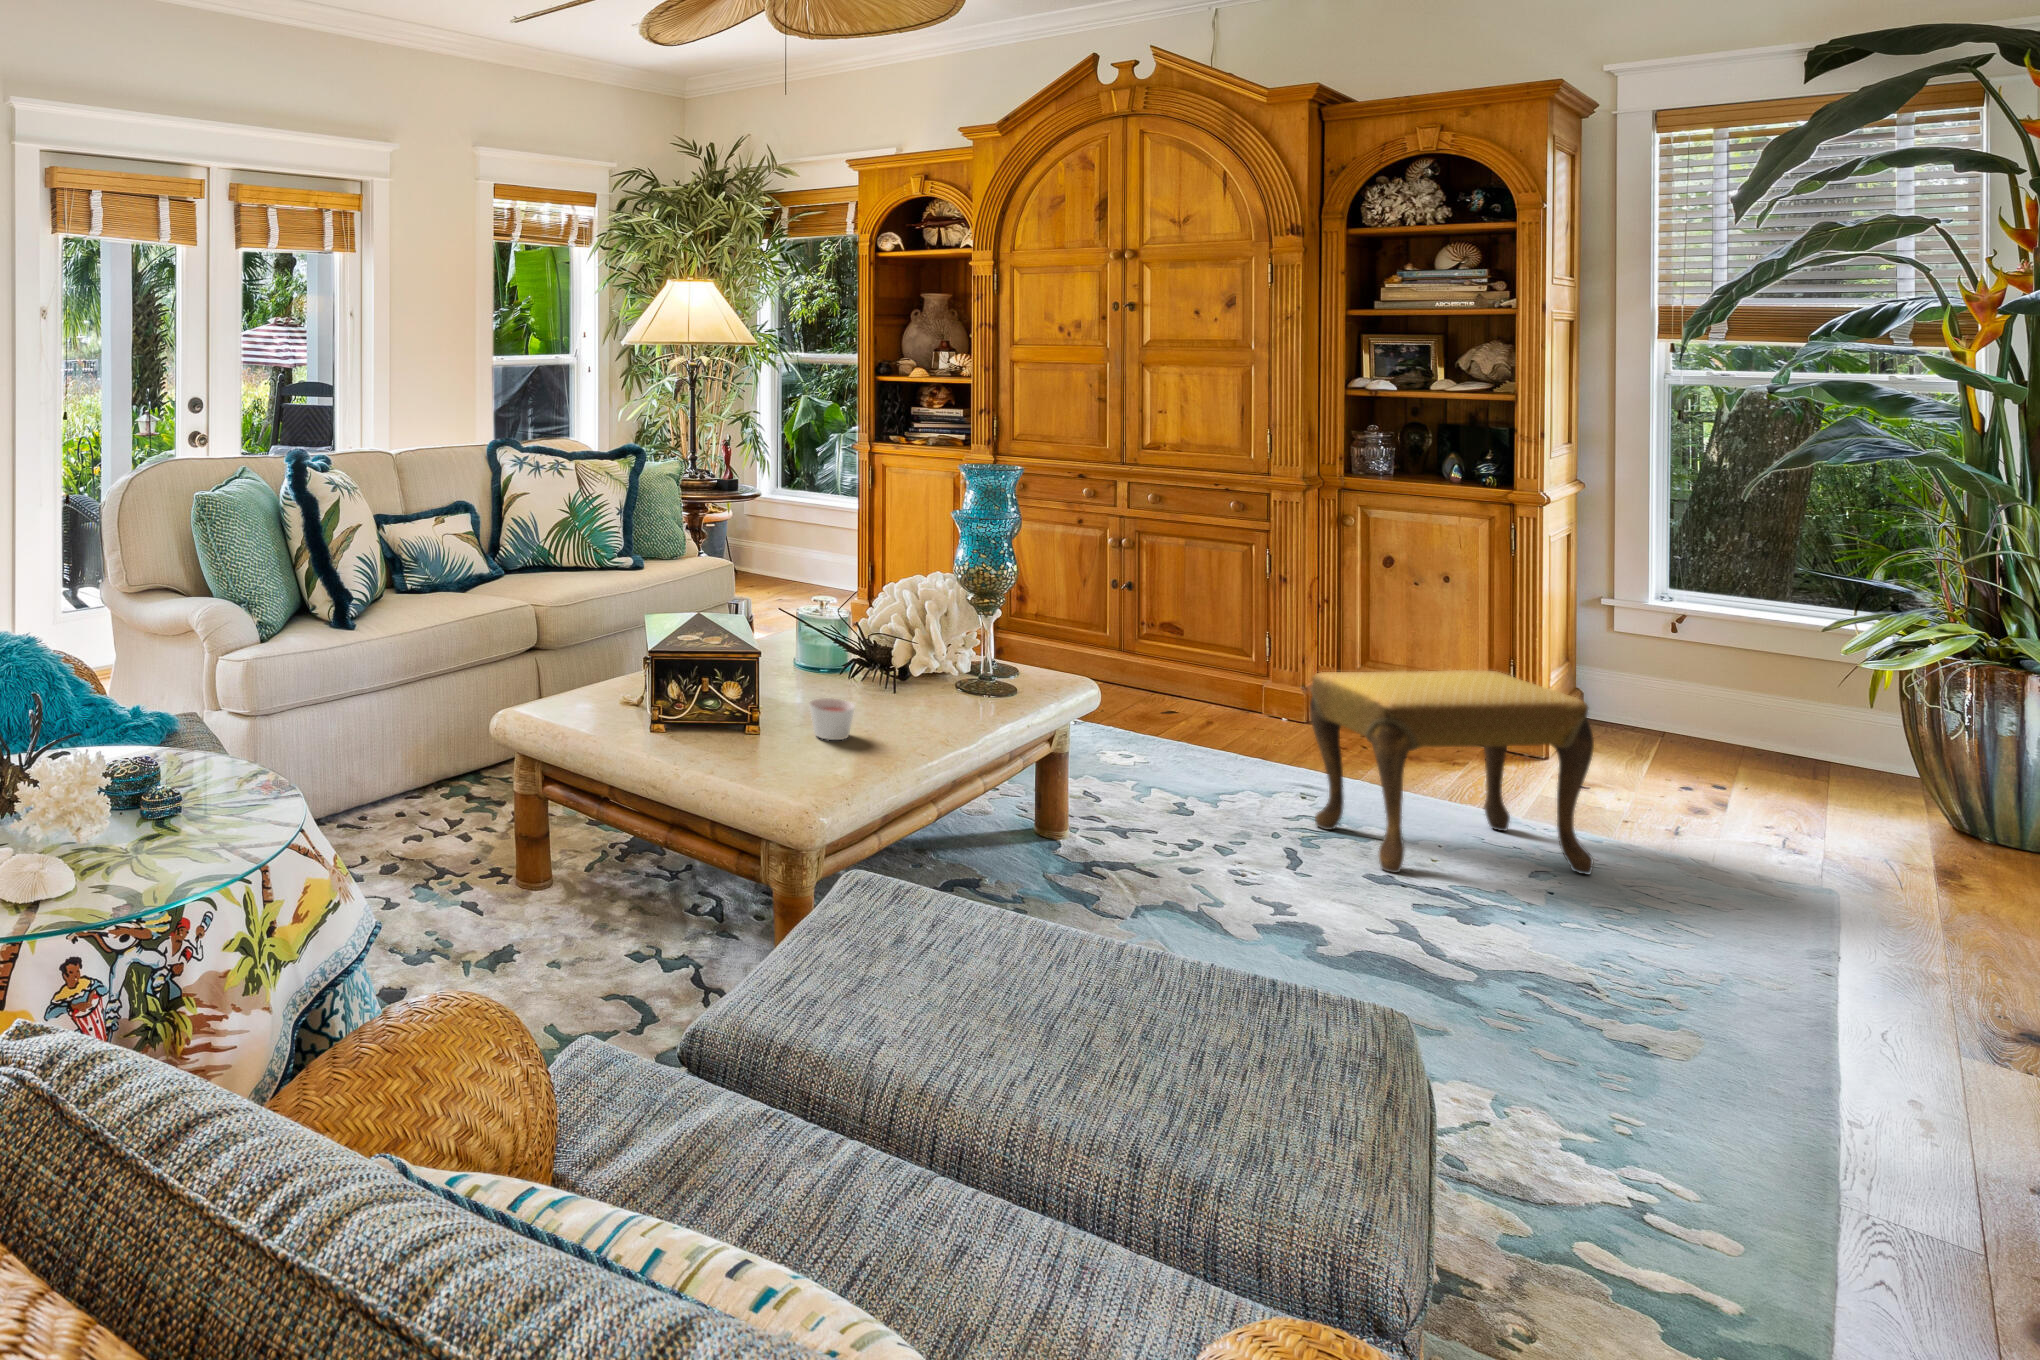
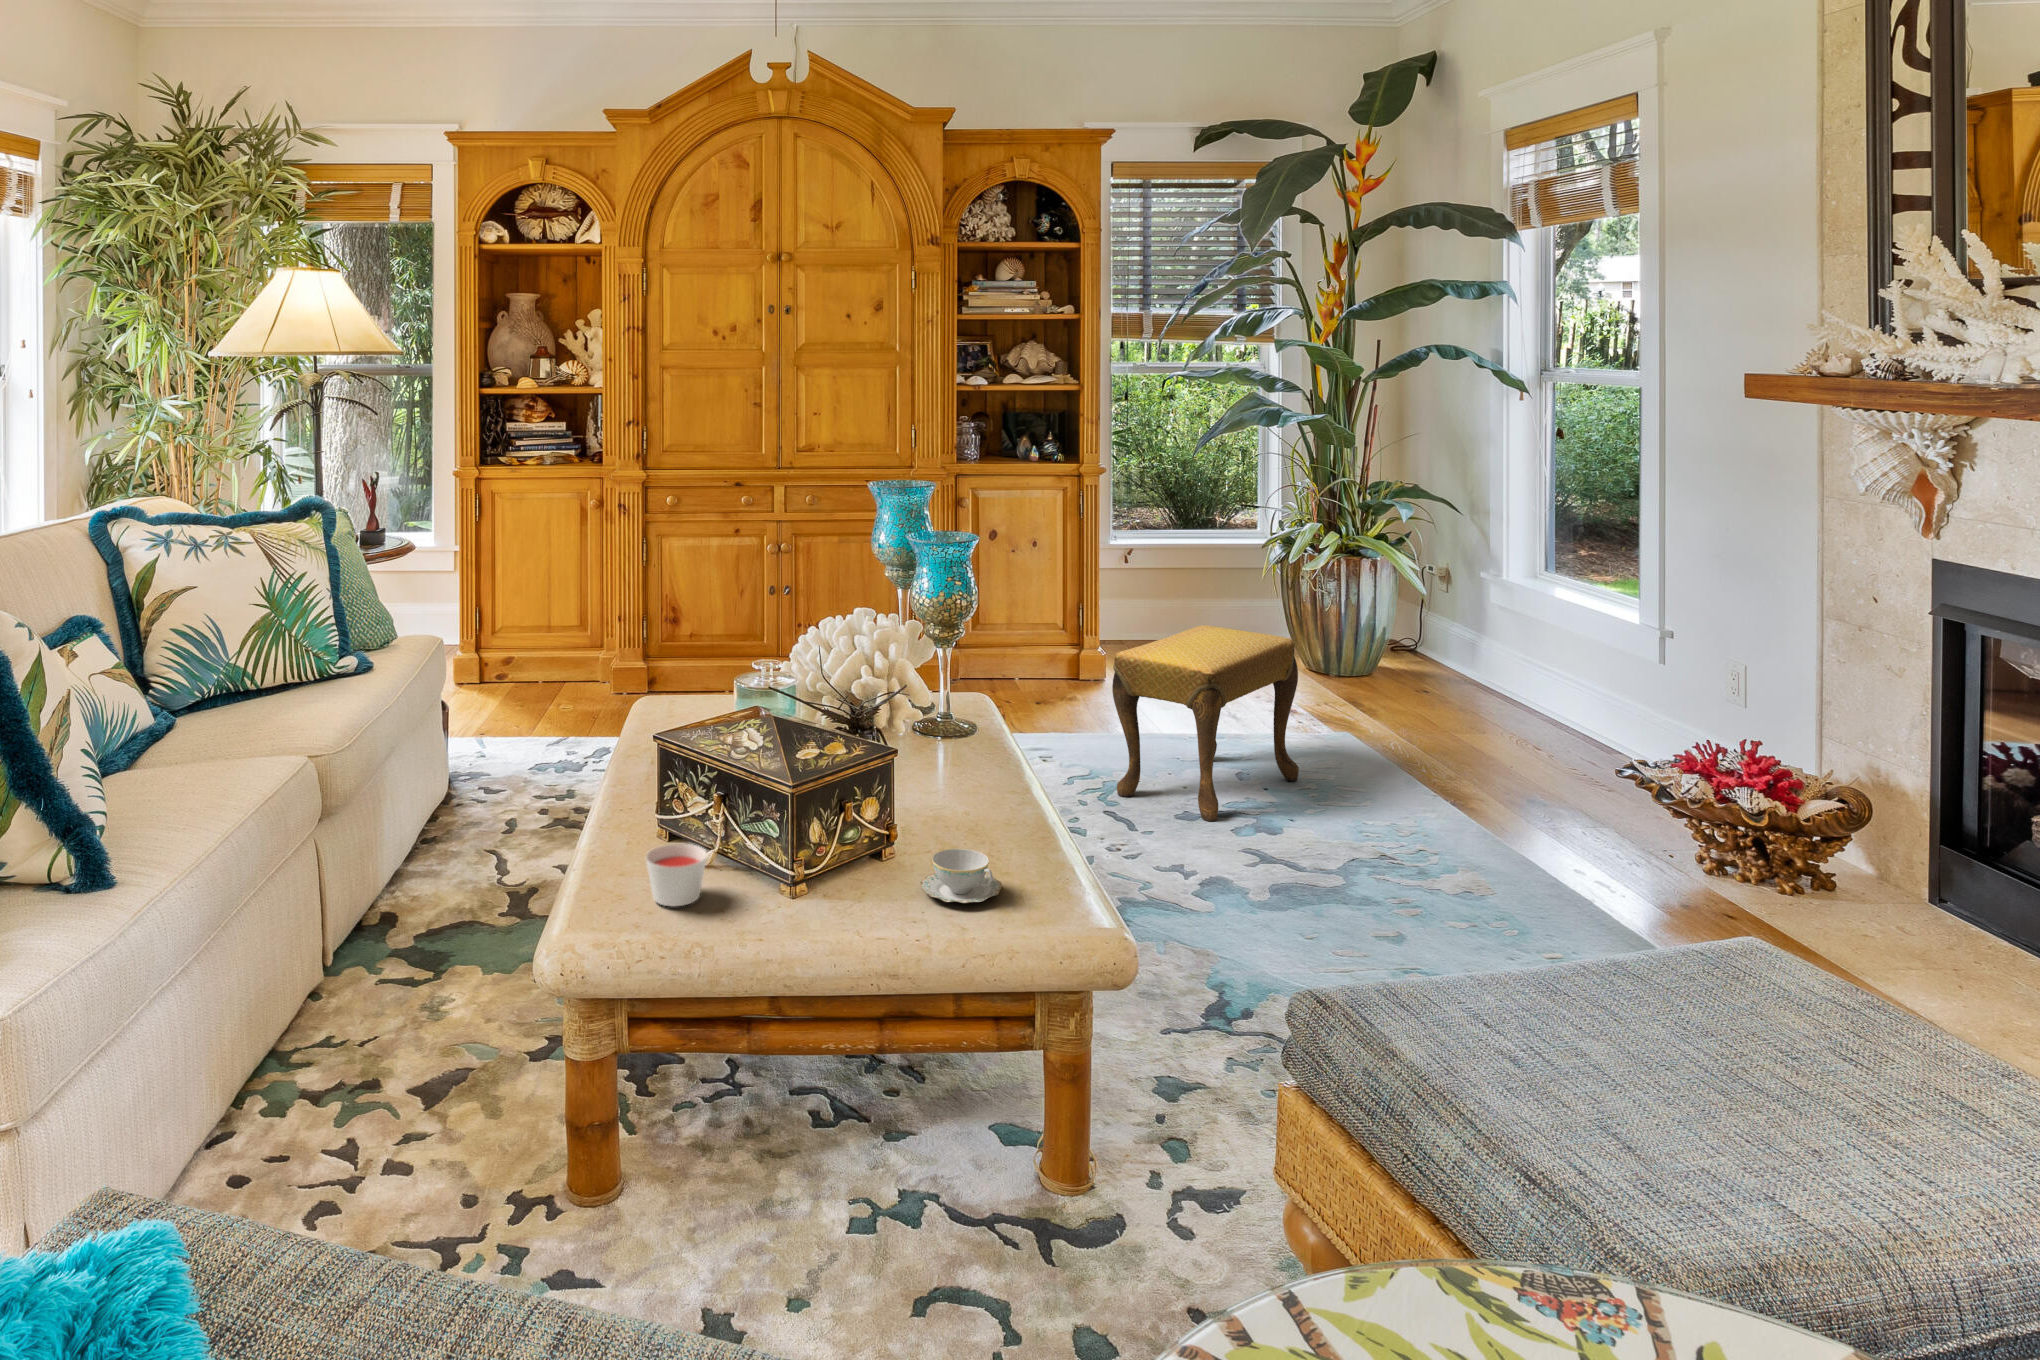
candle: present [810,698,854,740] -> present [646,844,707,906]
teacup: none [720,725,783,762] -> present [921,849,1001,903]

